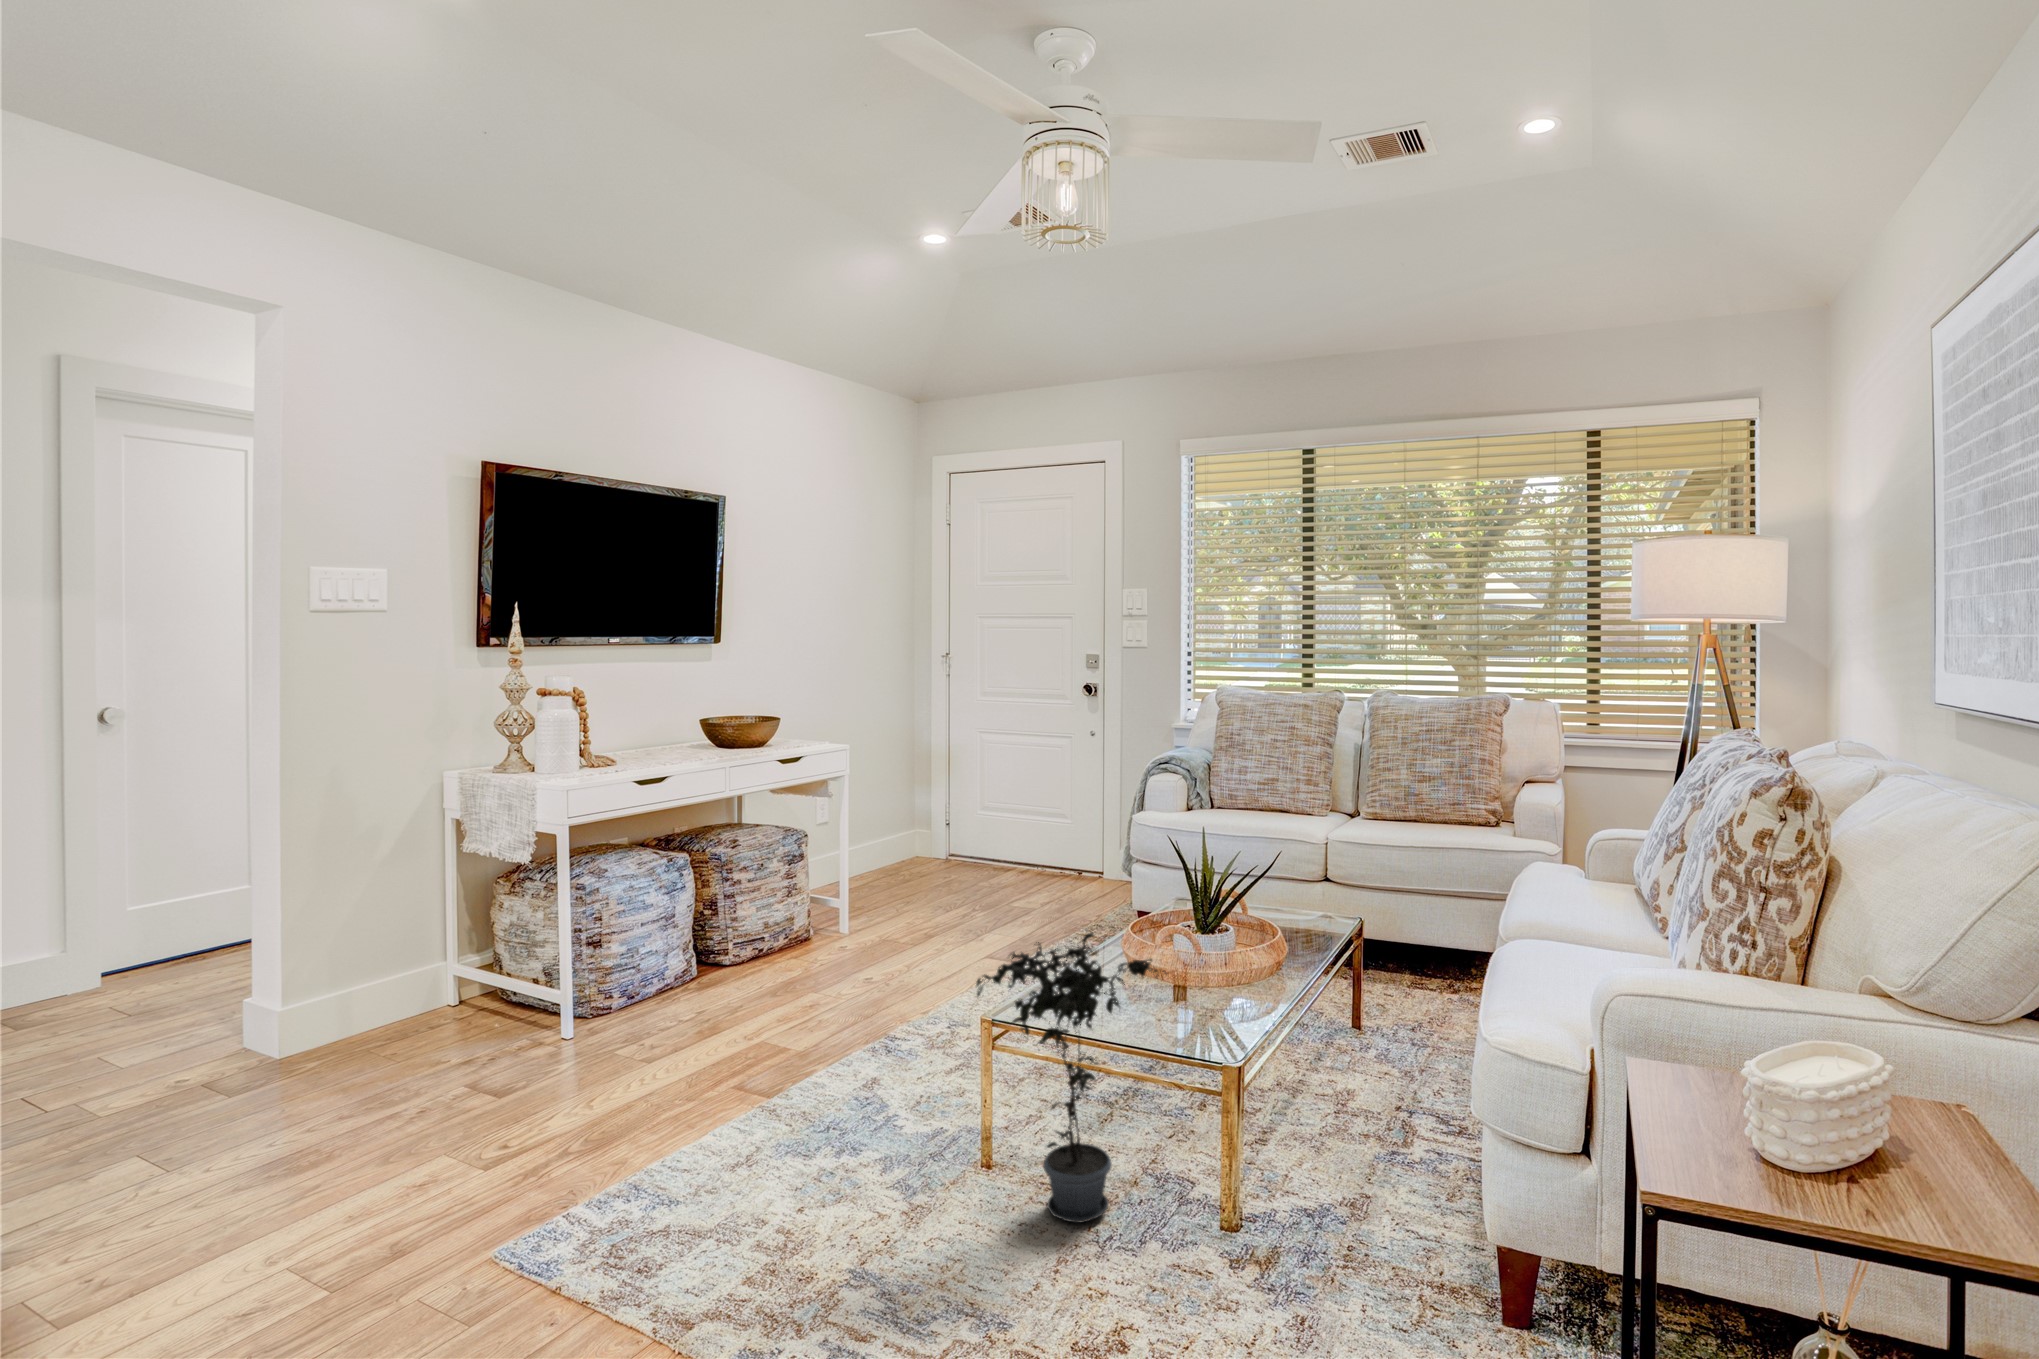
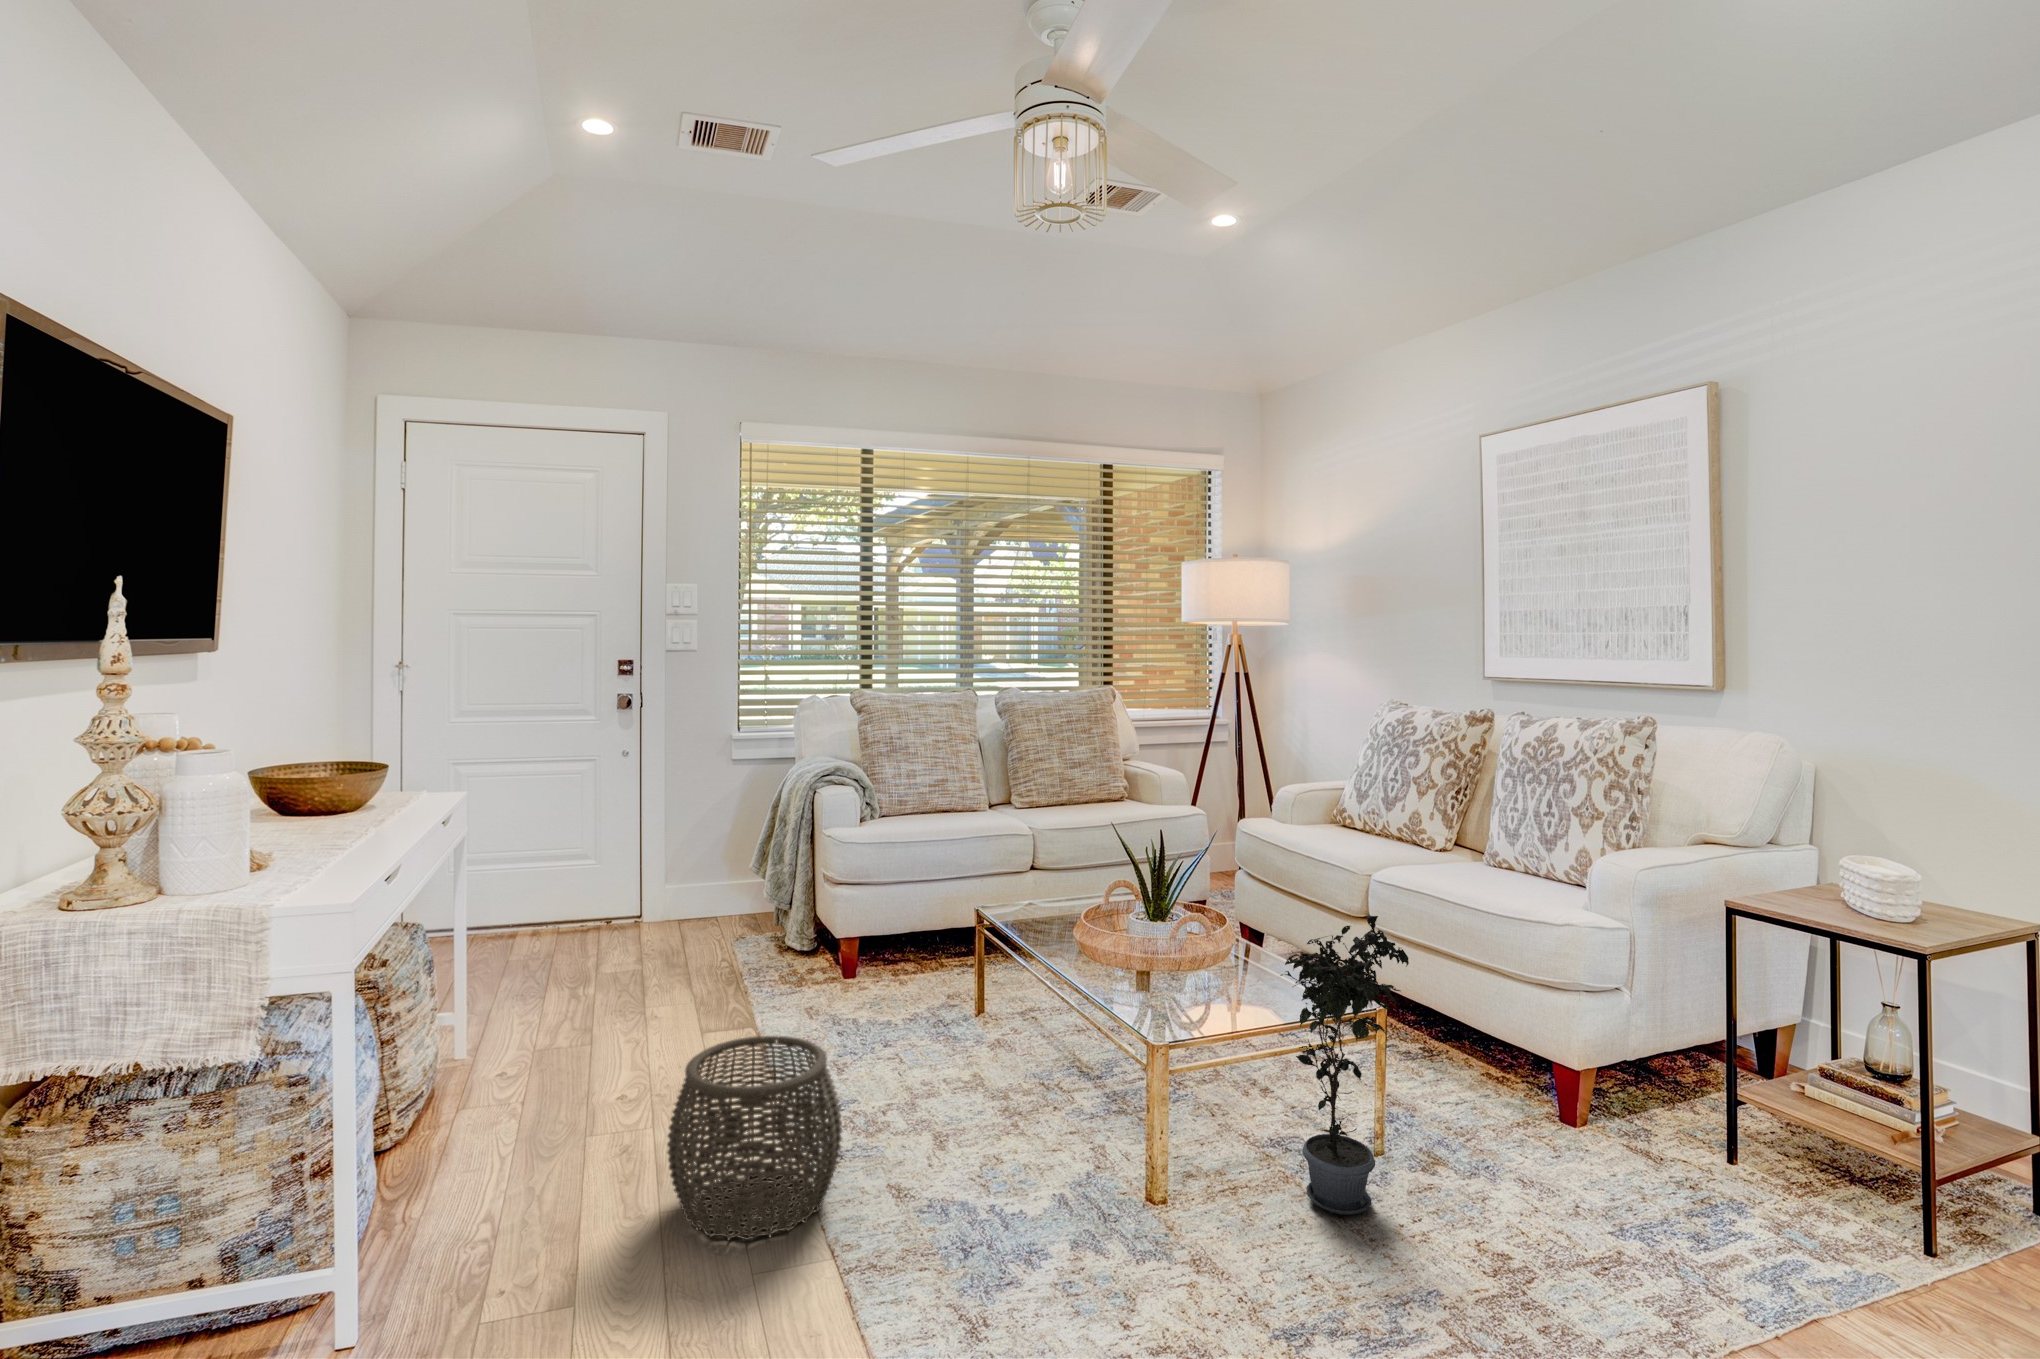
woven basket: none [725,934,852,1069] -> present [667,1036,842,1240]

